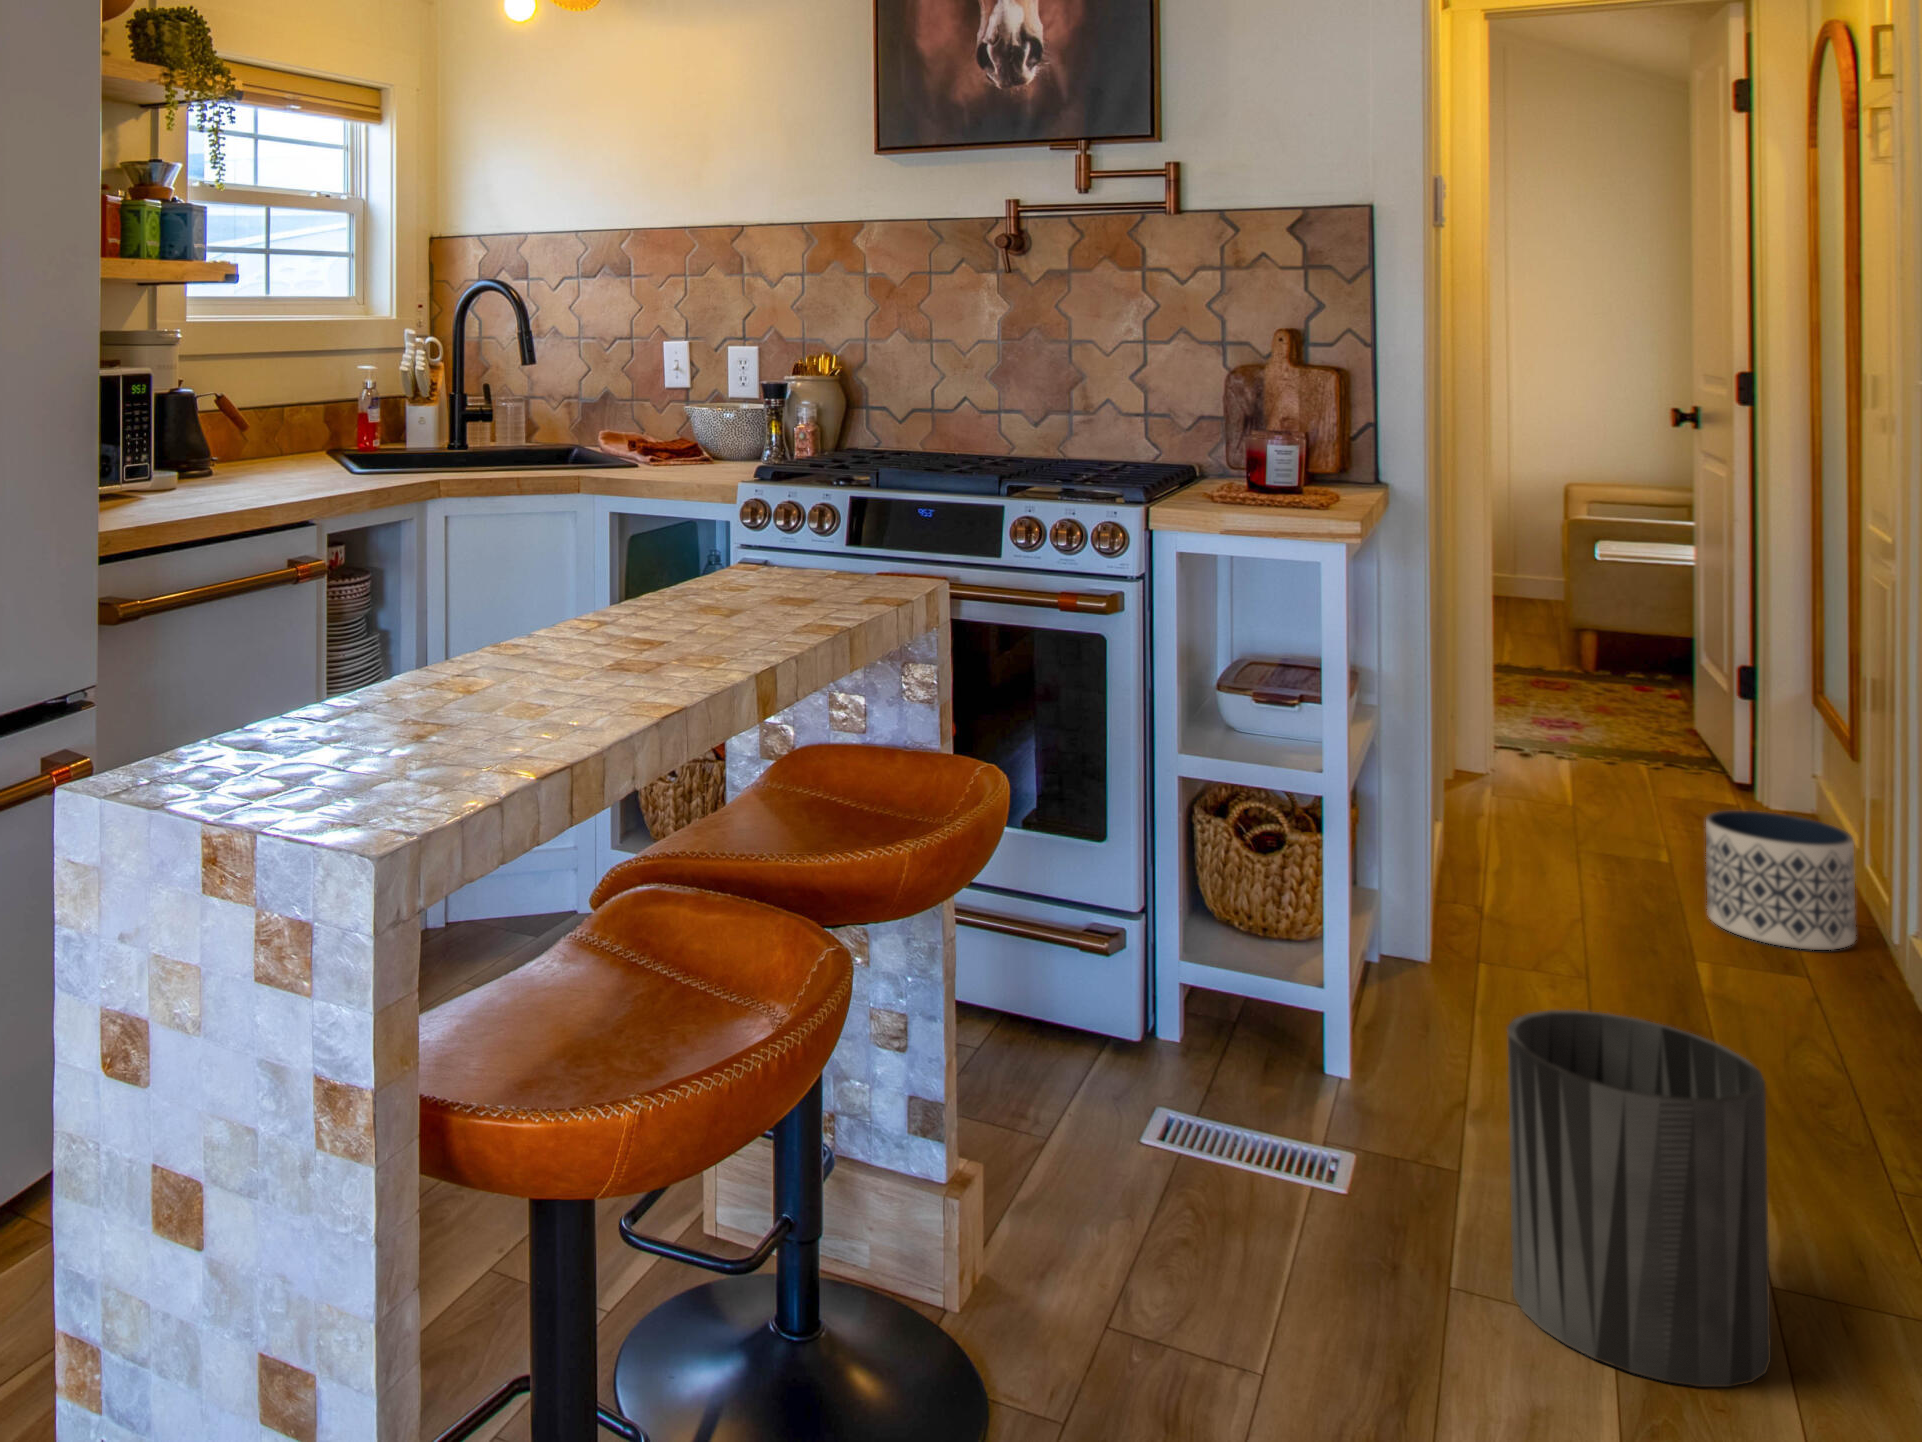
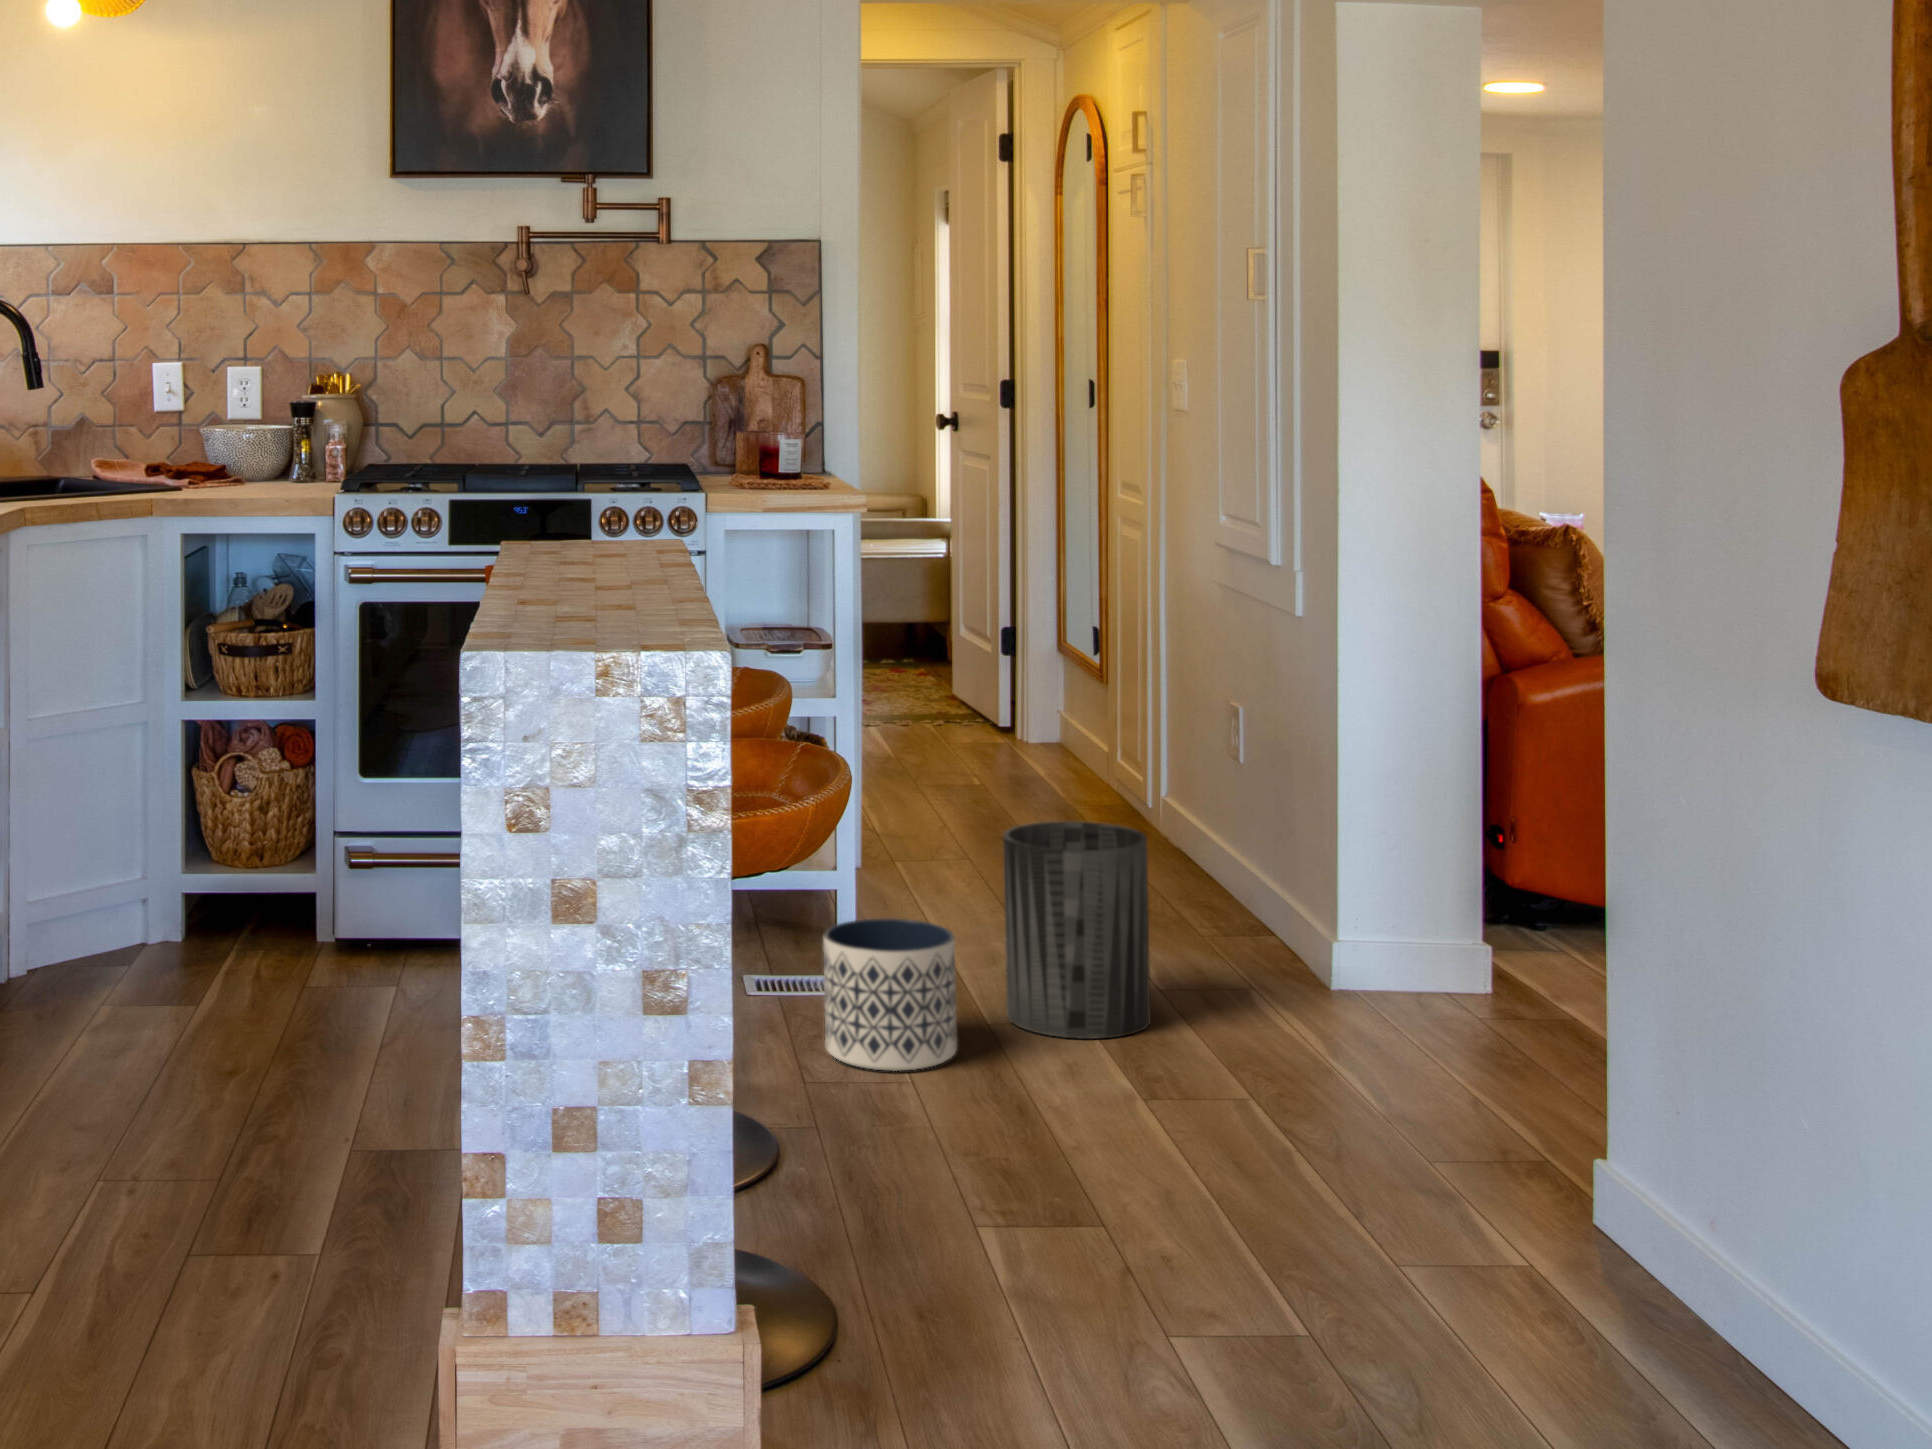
planter: present [1706,811,1856,950] -> present [824,918,957,1071]

